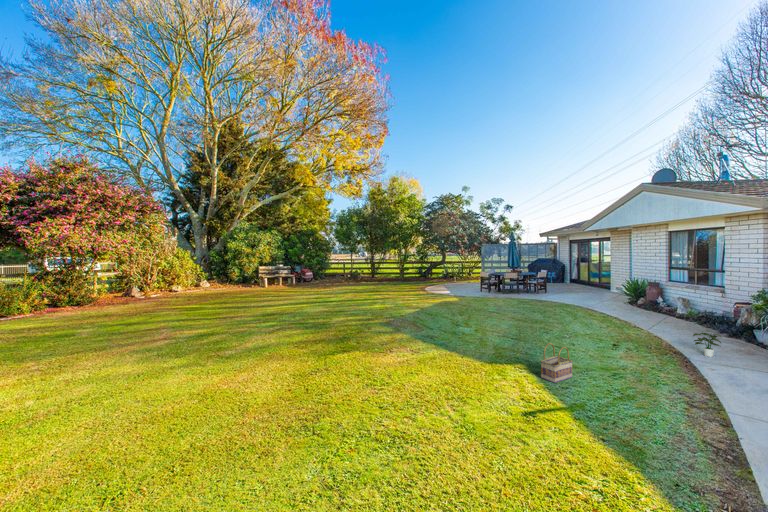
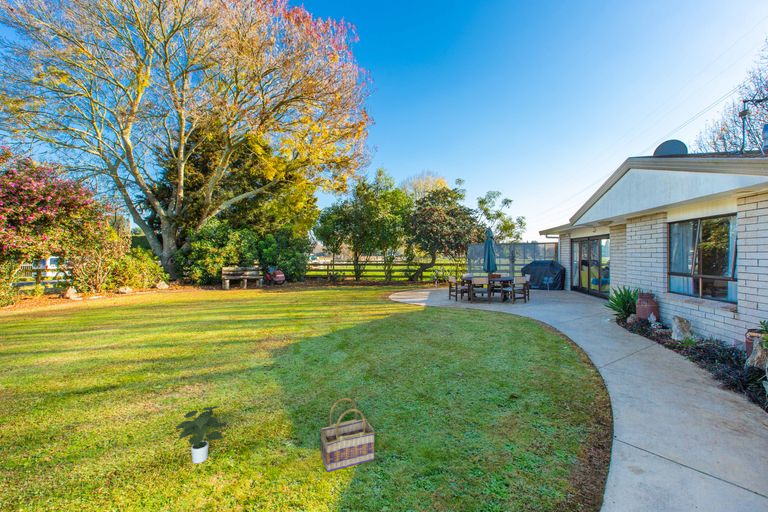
potted plant: present [693,331,721,357] -> present [175,406,227,463]

